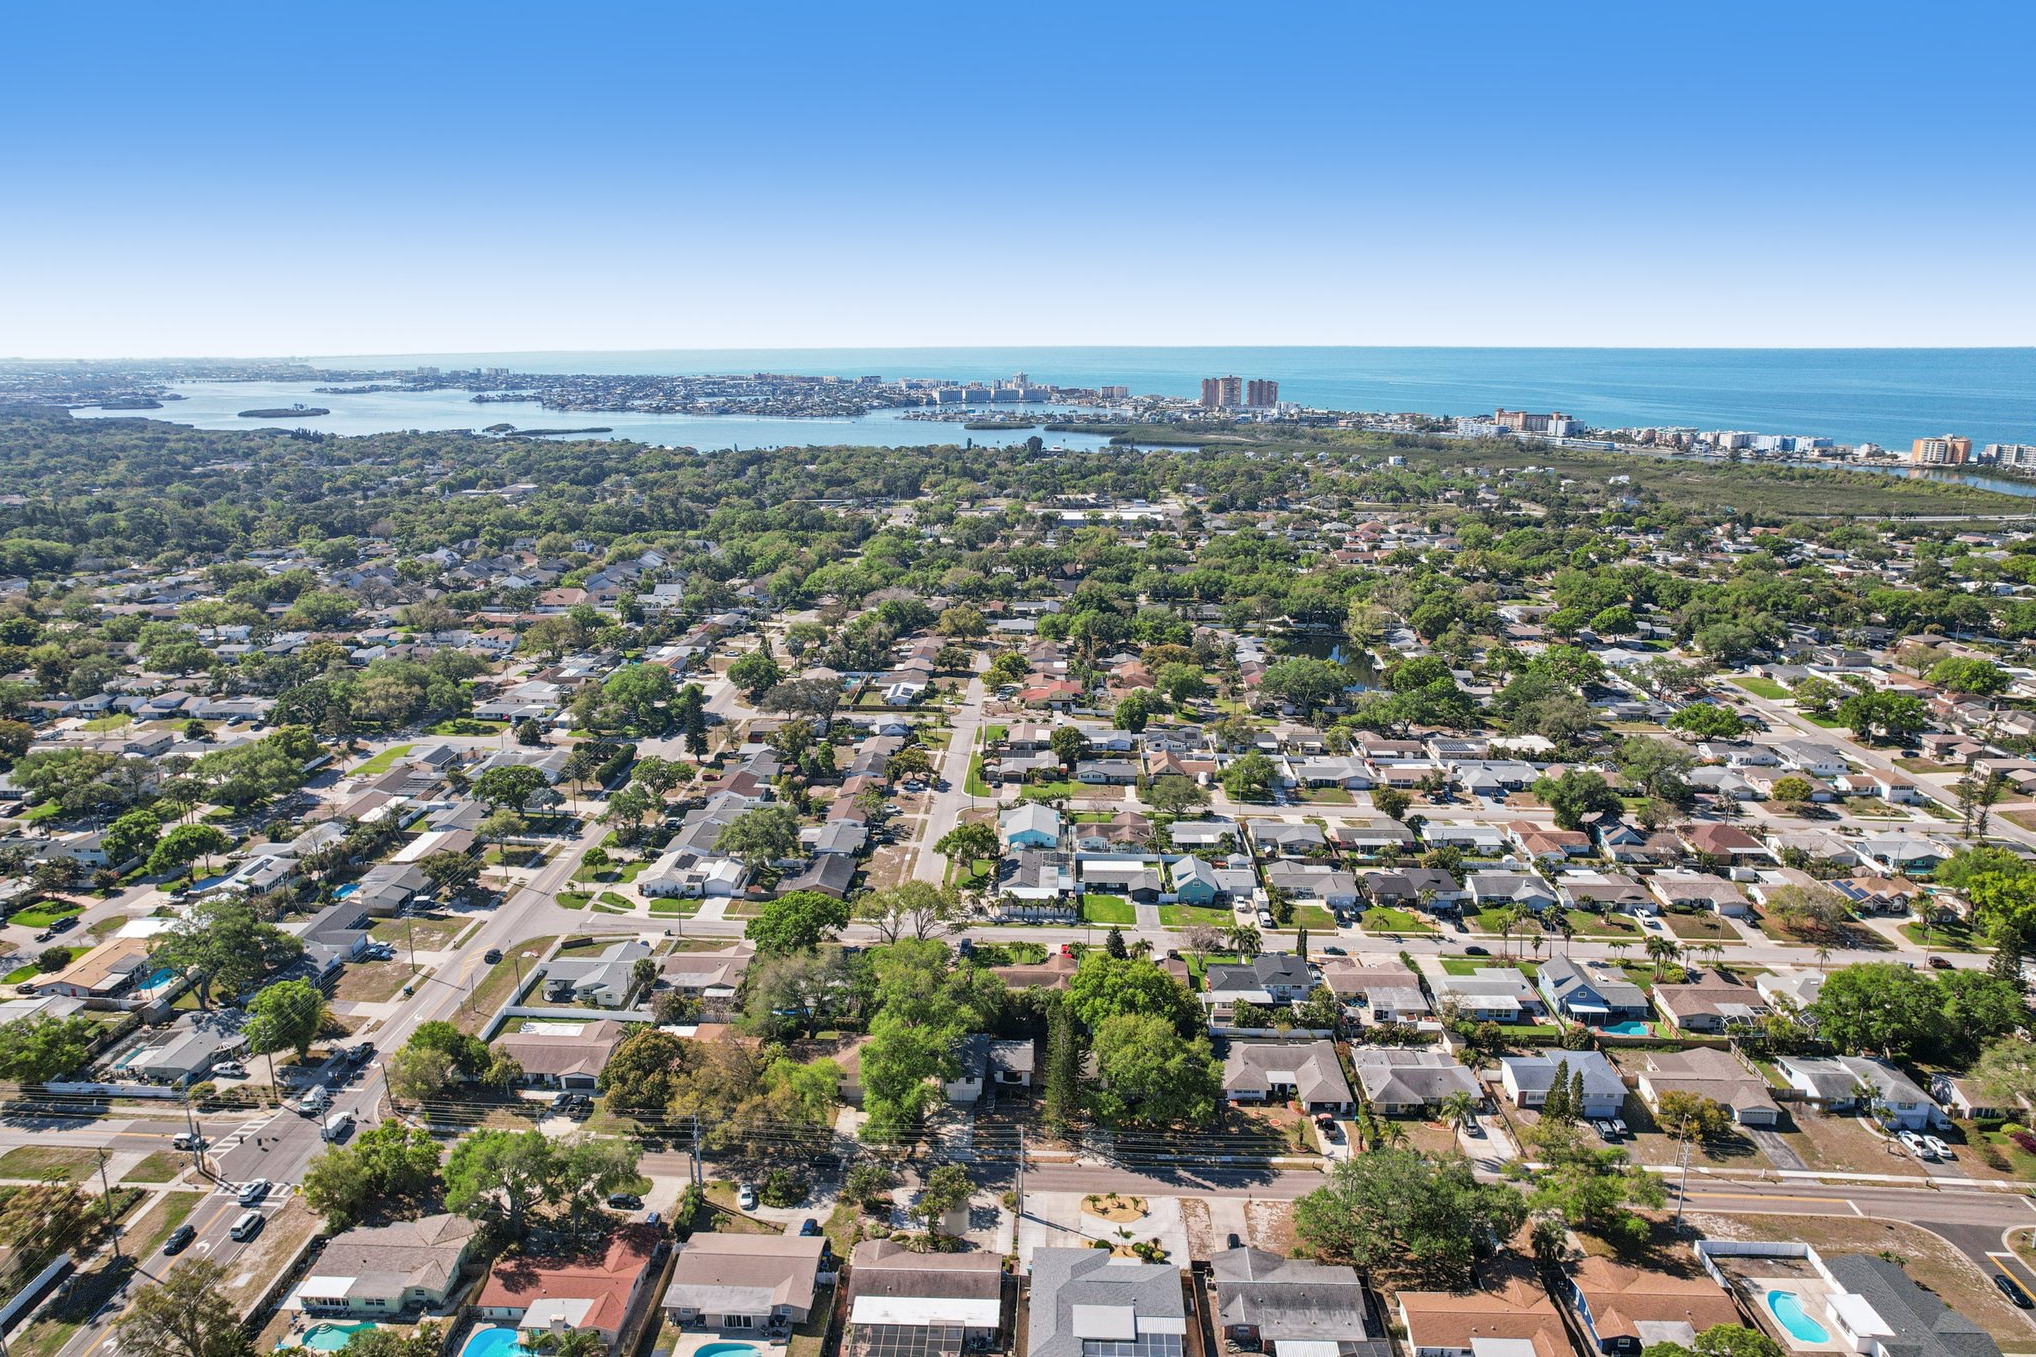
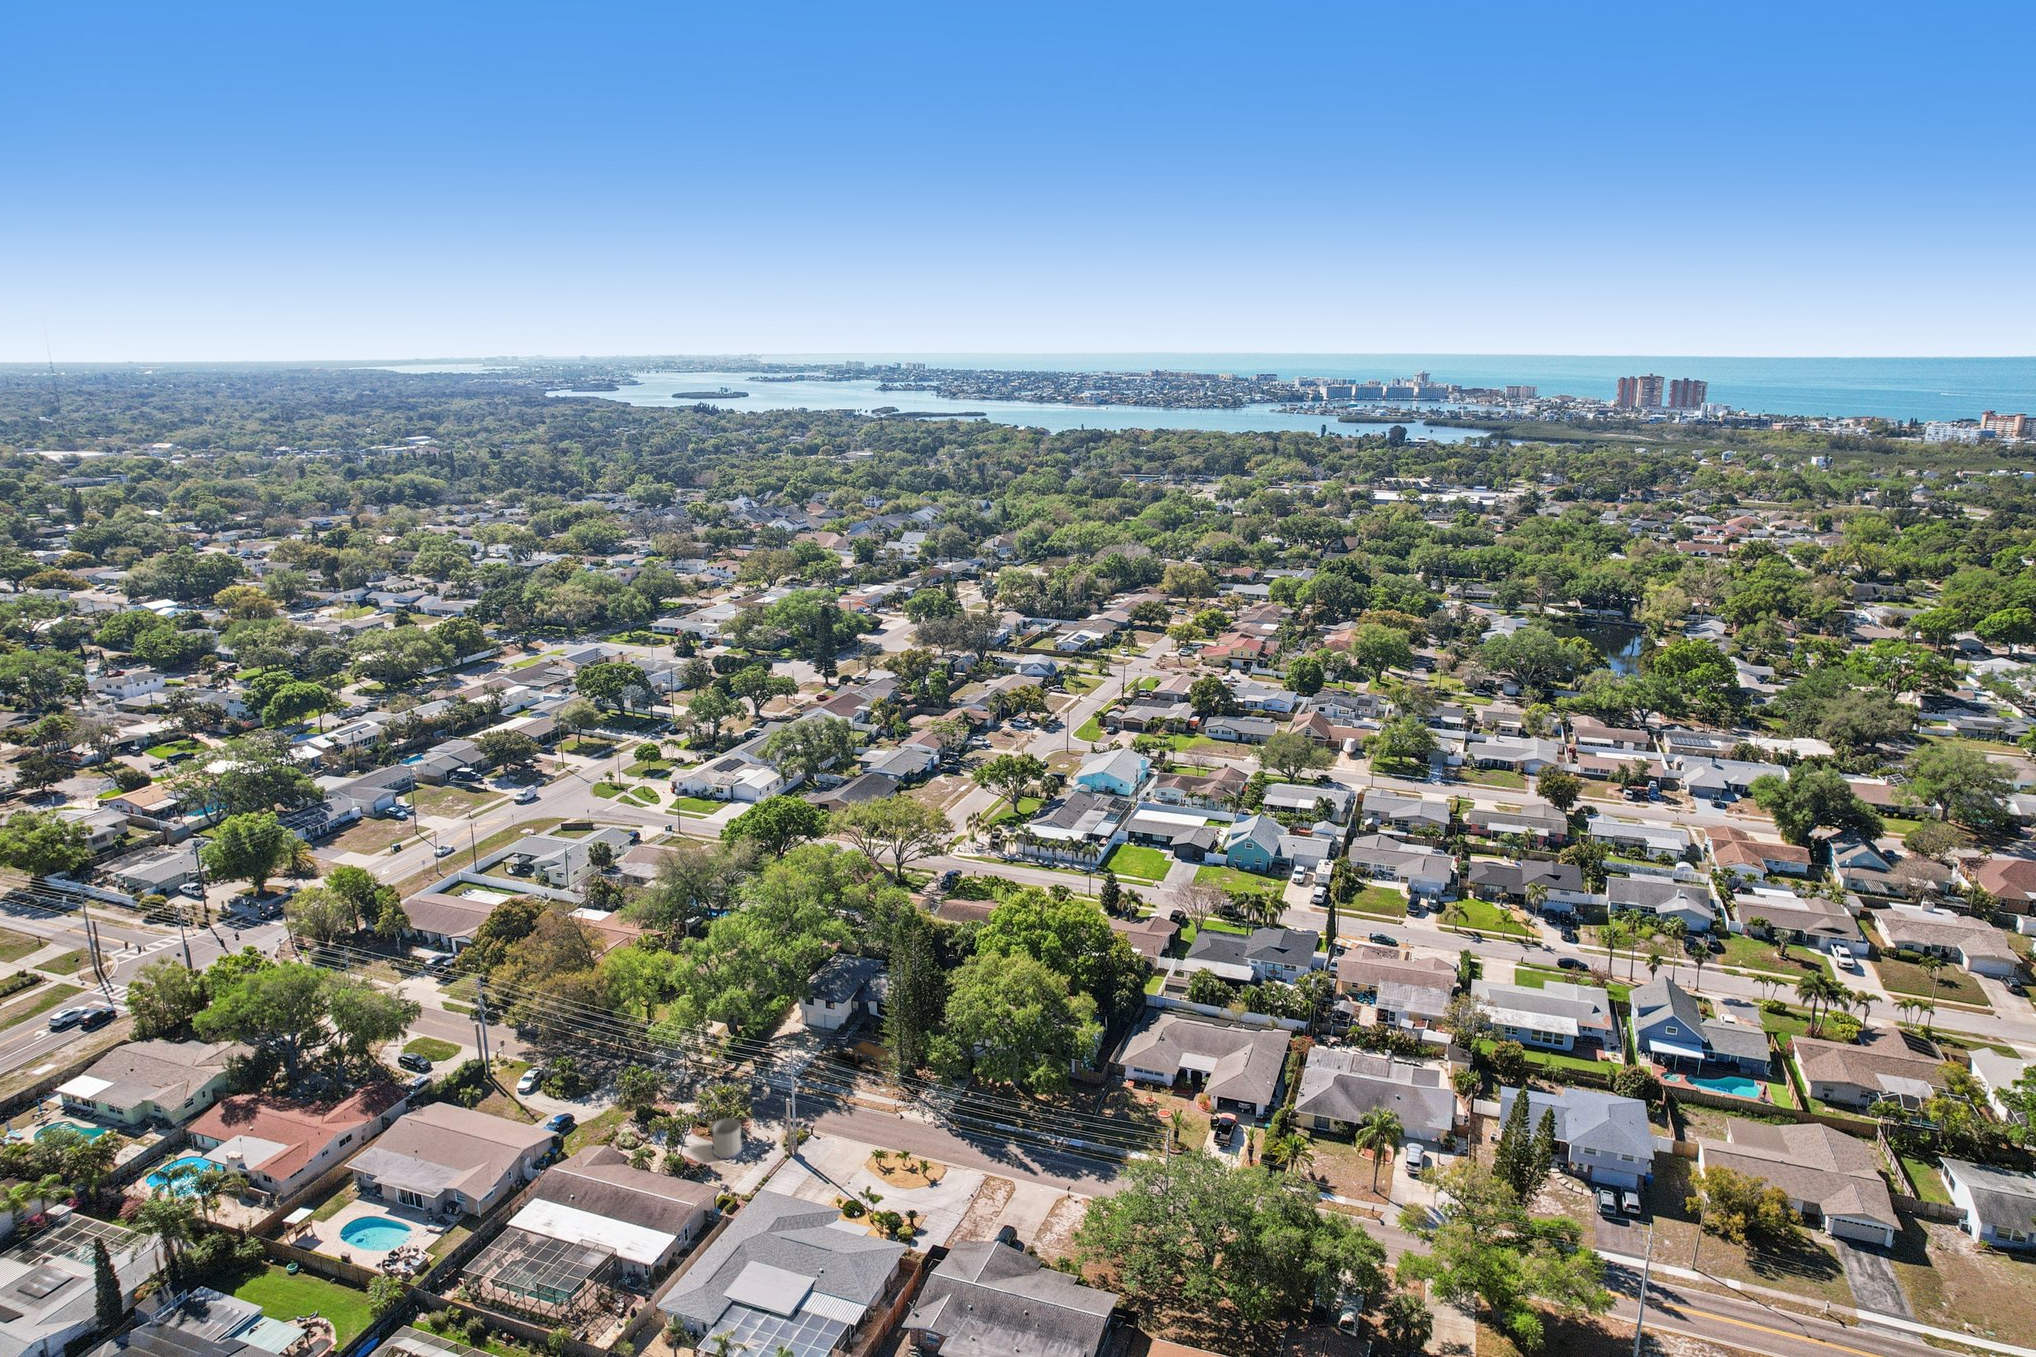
bench: present [1793,1094,1831,1118] -> present [854,1042,888,1072]

